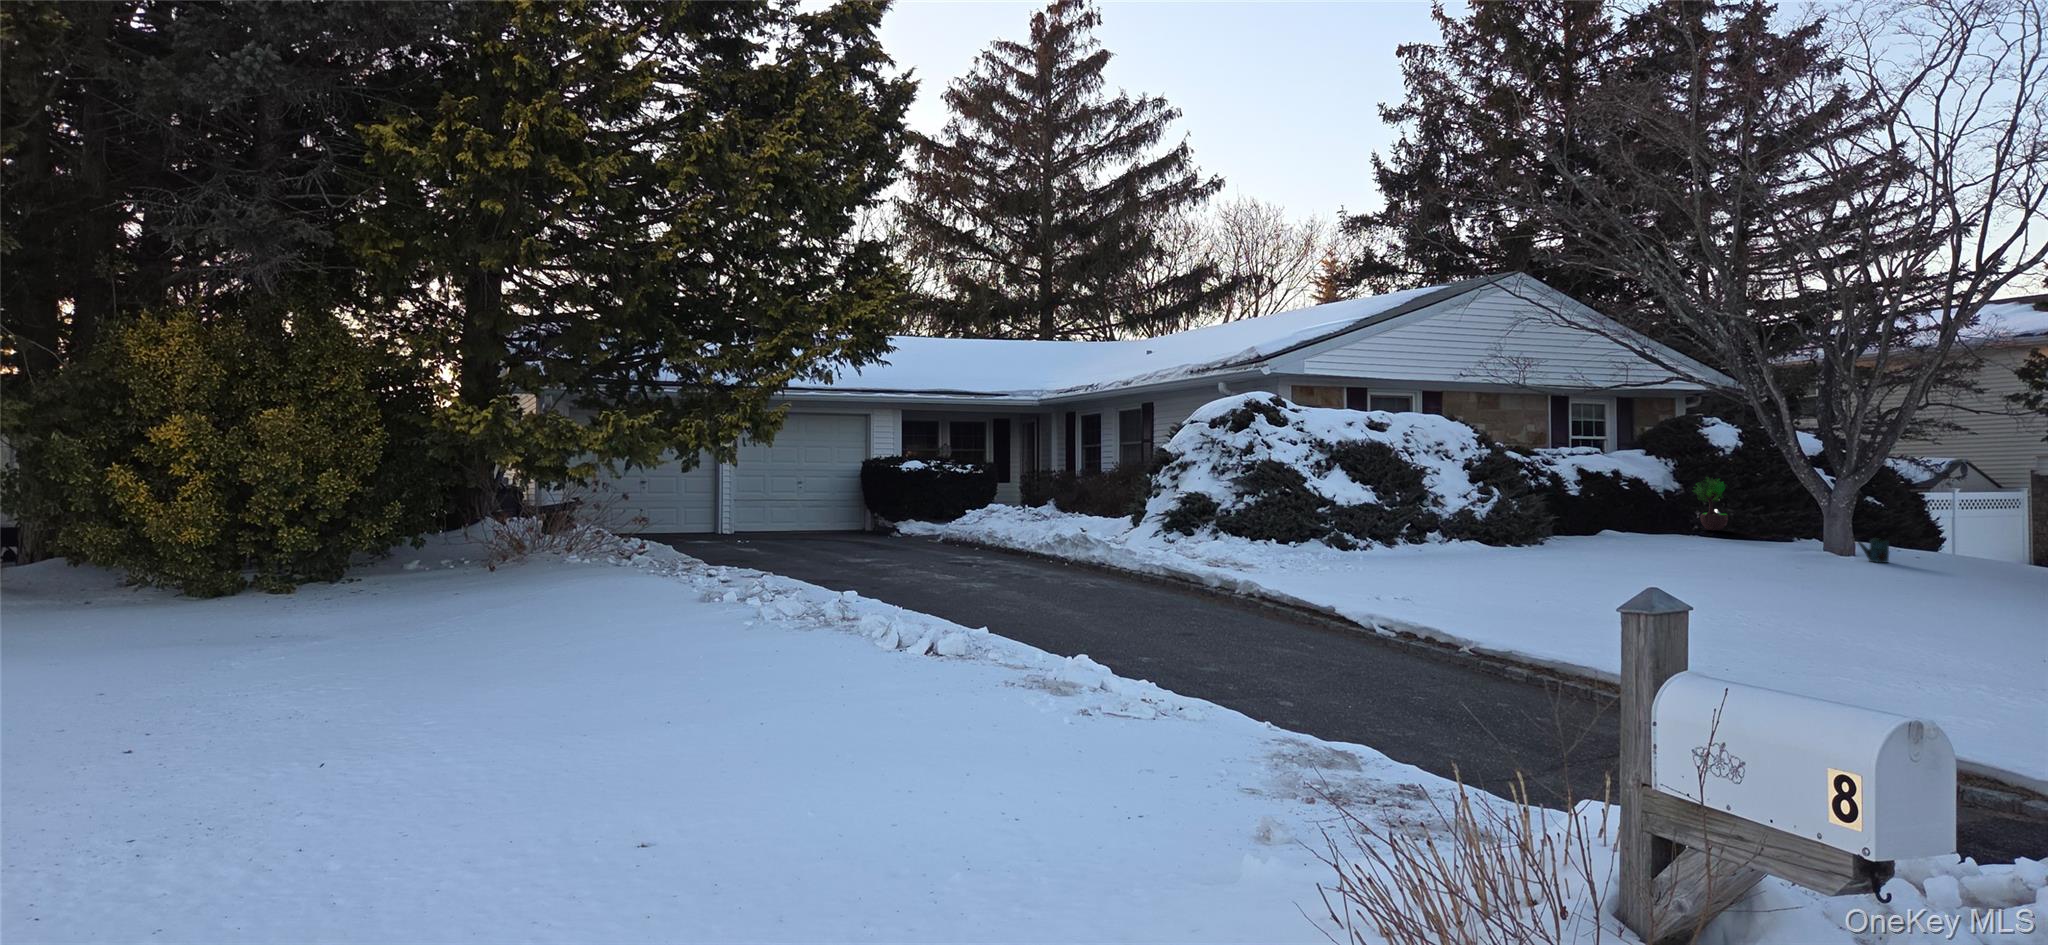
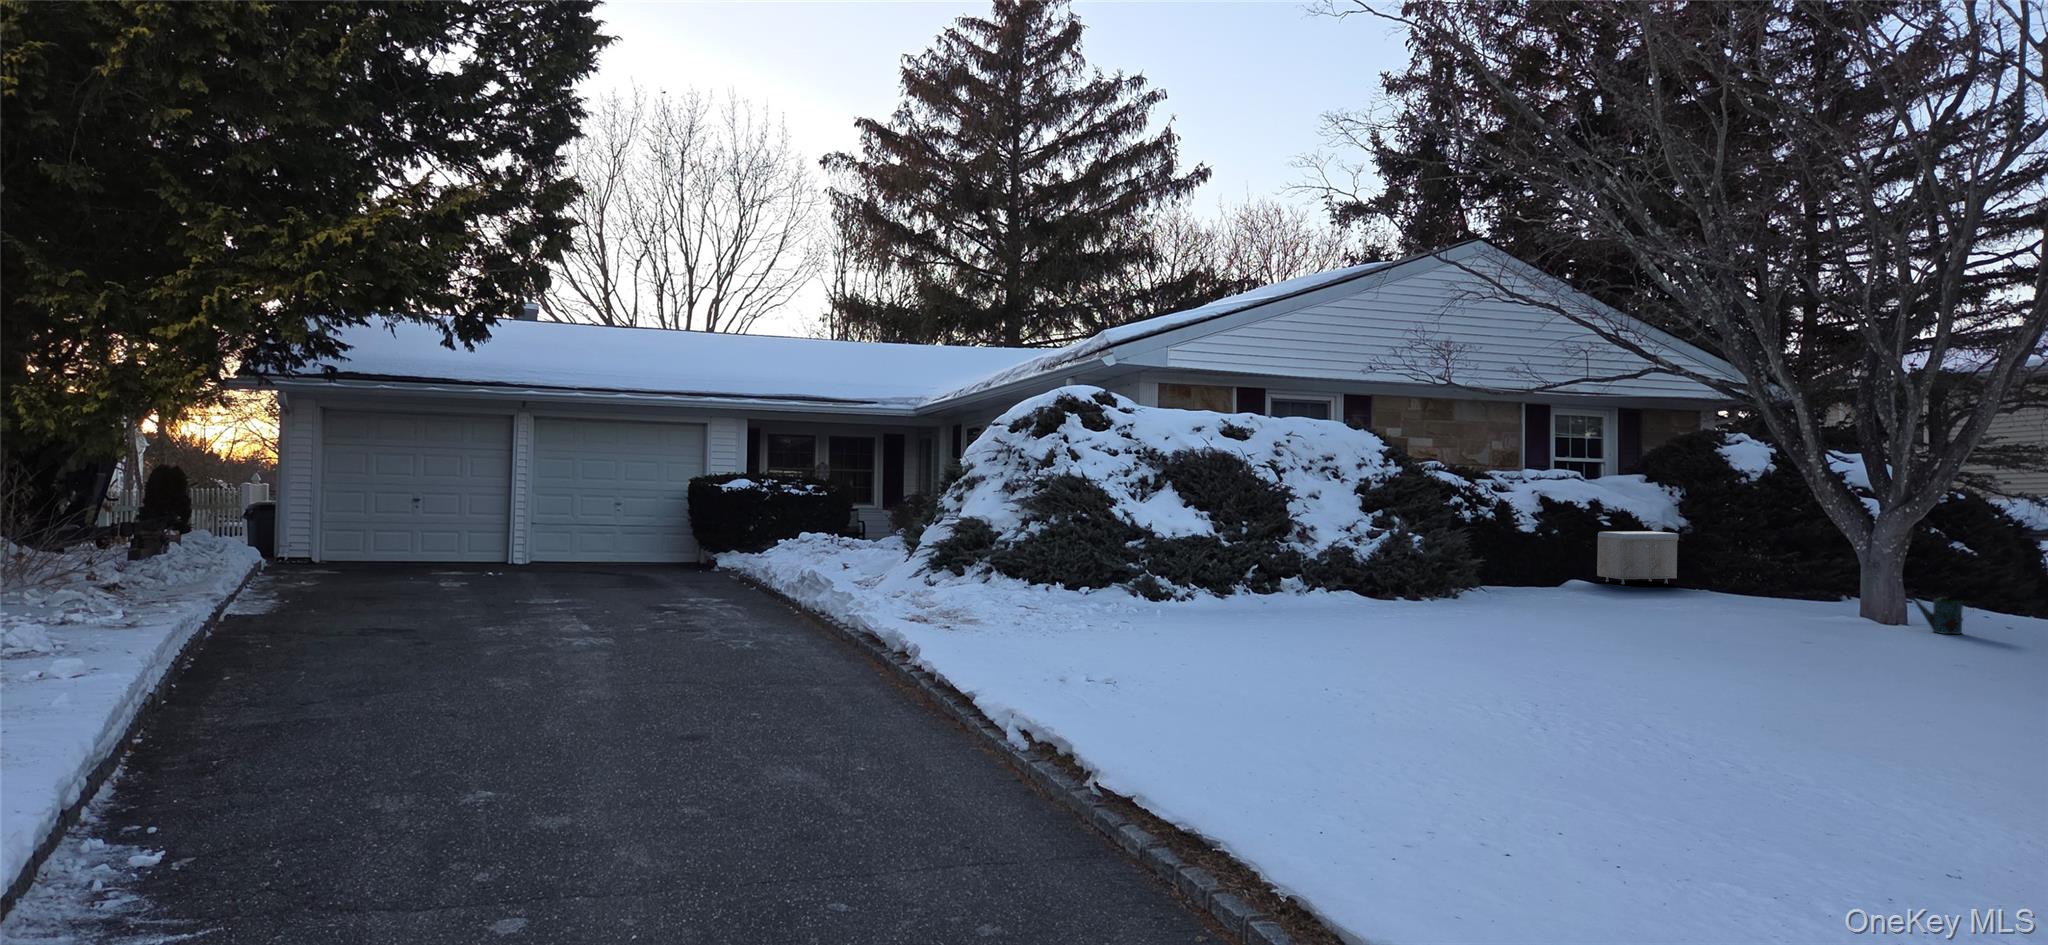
potted tree: present [1693,480,1728,531] -> none [1696,506,1749,585]
storage bench: none [1621,493,1679,531] -> present [1597,531,1679,584]

